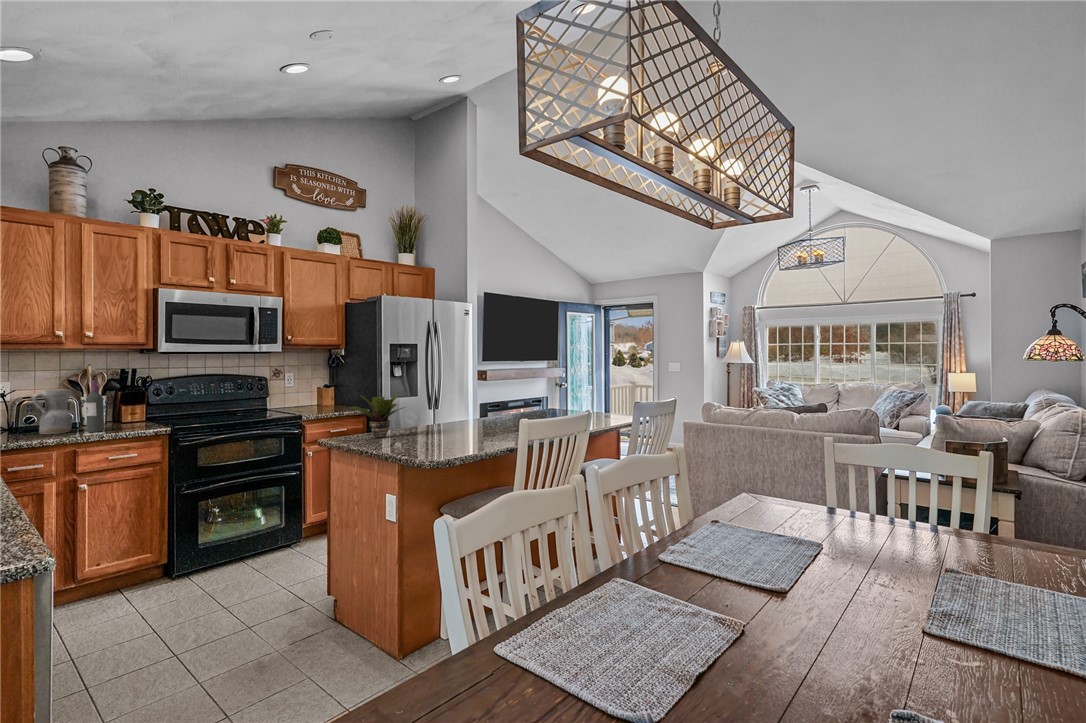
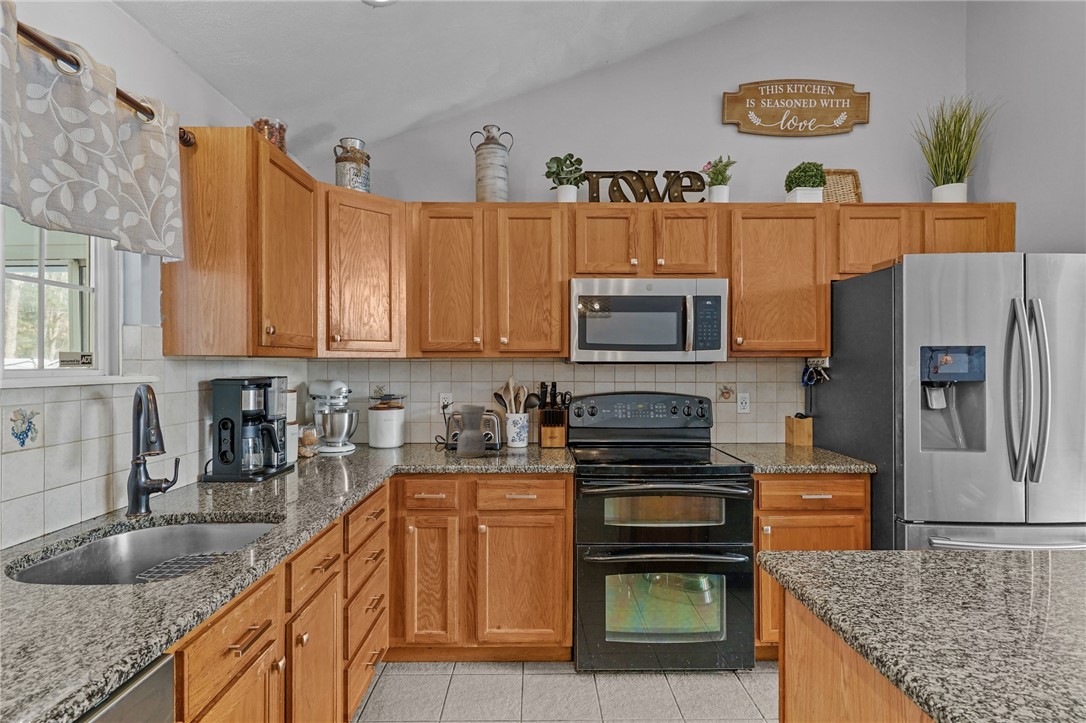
wine bottle: present [86,380,104,432] -> none [493,396,510,460]
potted plant: present [351,395,405,438] -> none [825,468,1012,597]

